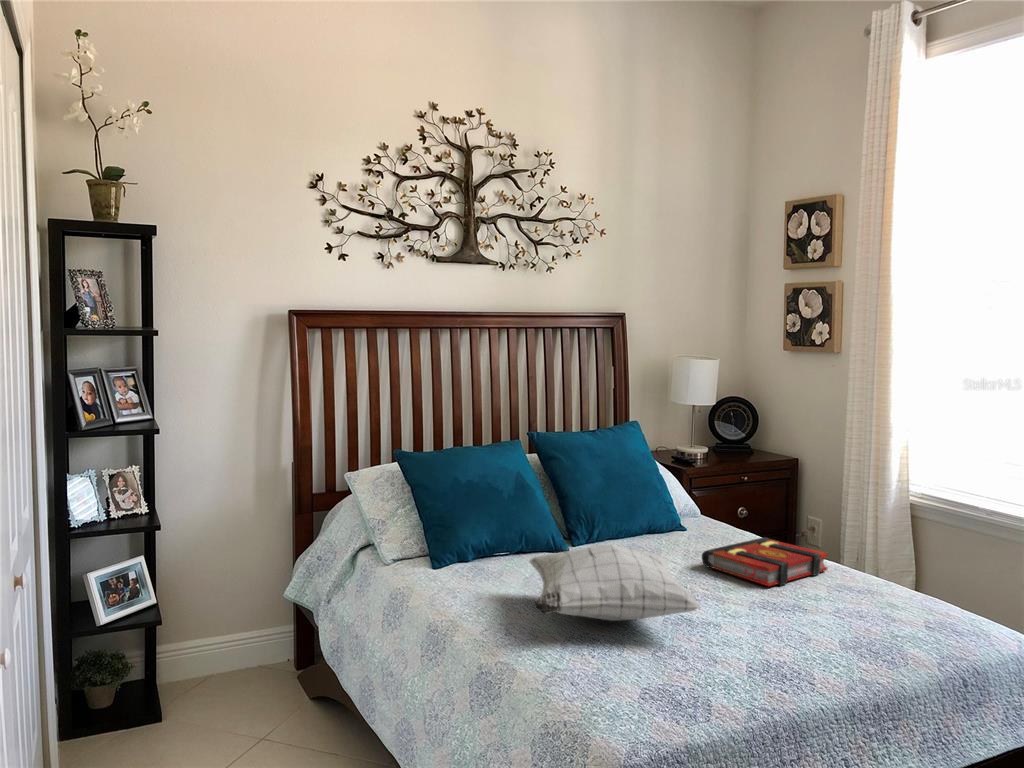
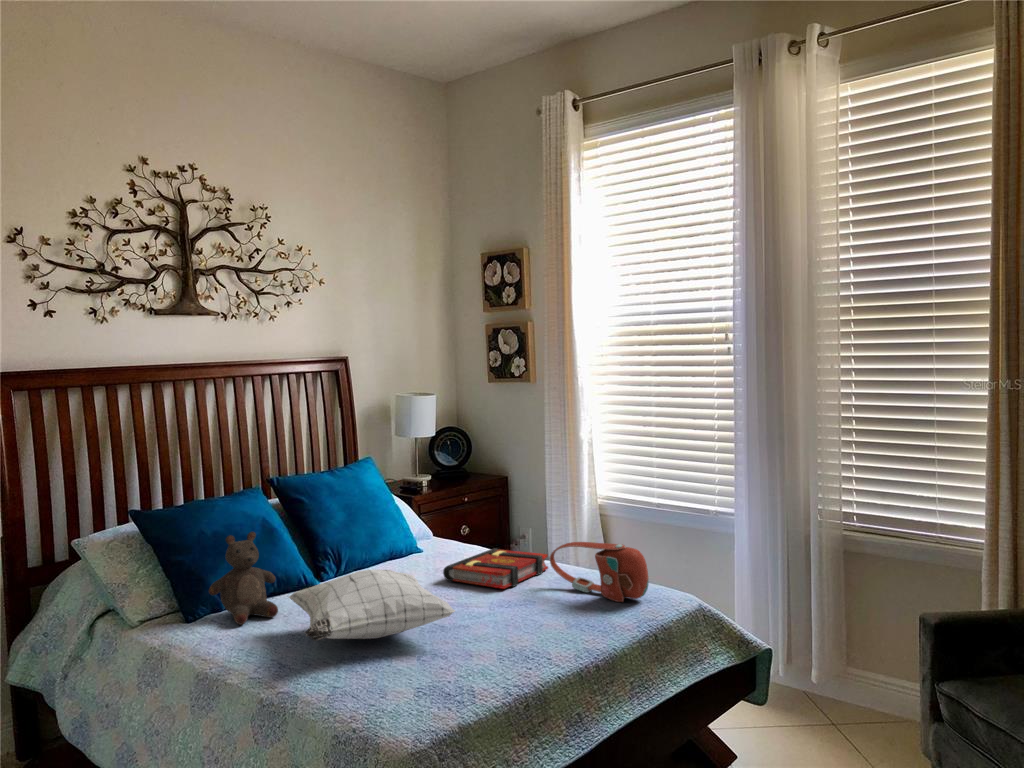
stuffed bear: none [456,487,522,581] -> present [209,532,278,625]
handbag: none [827,545,953,627] -> present [550,542,649,602]

